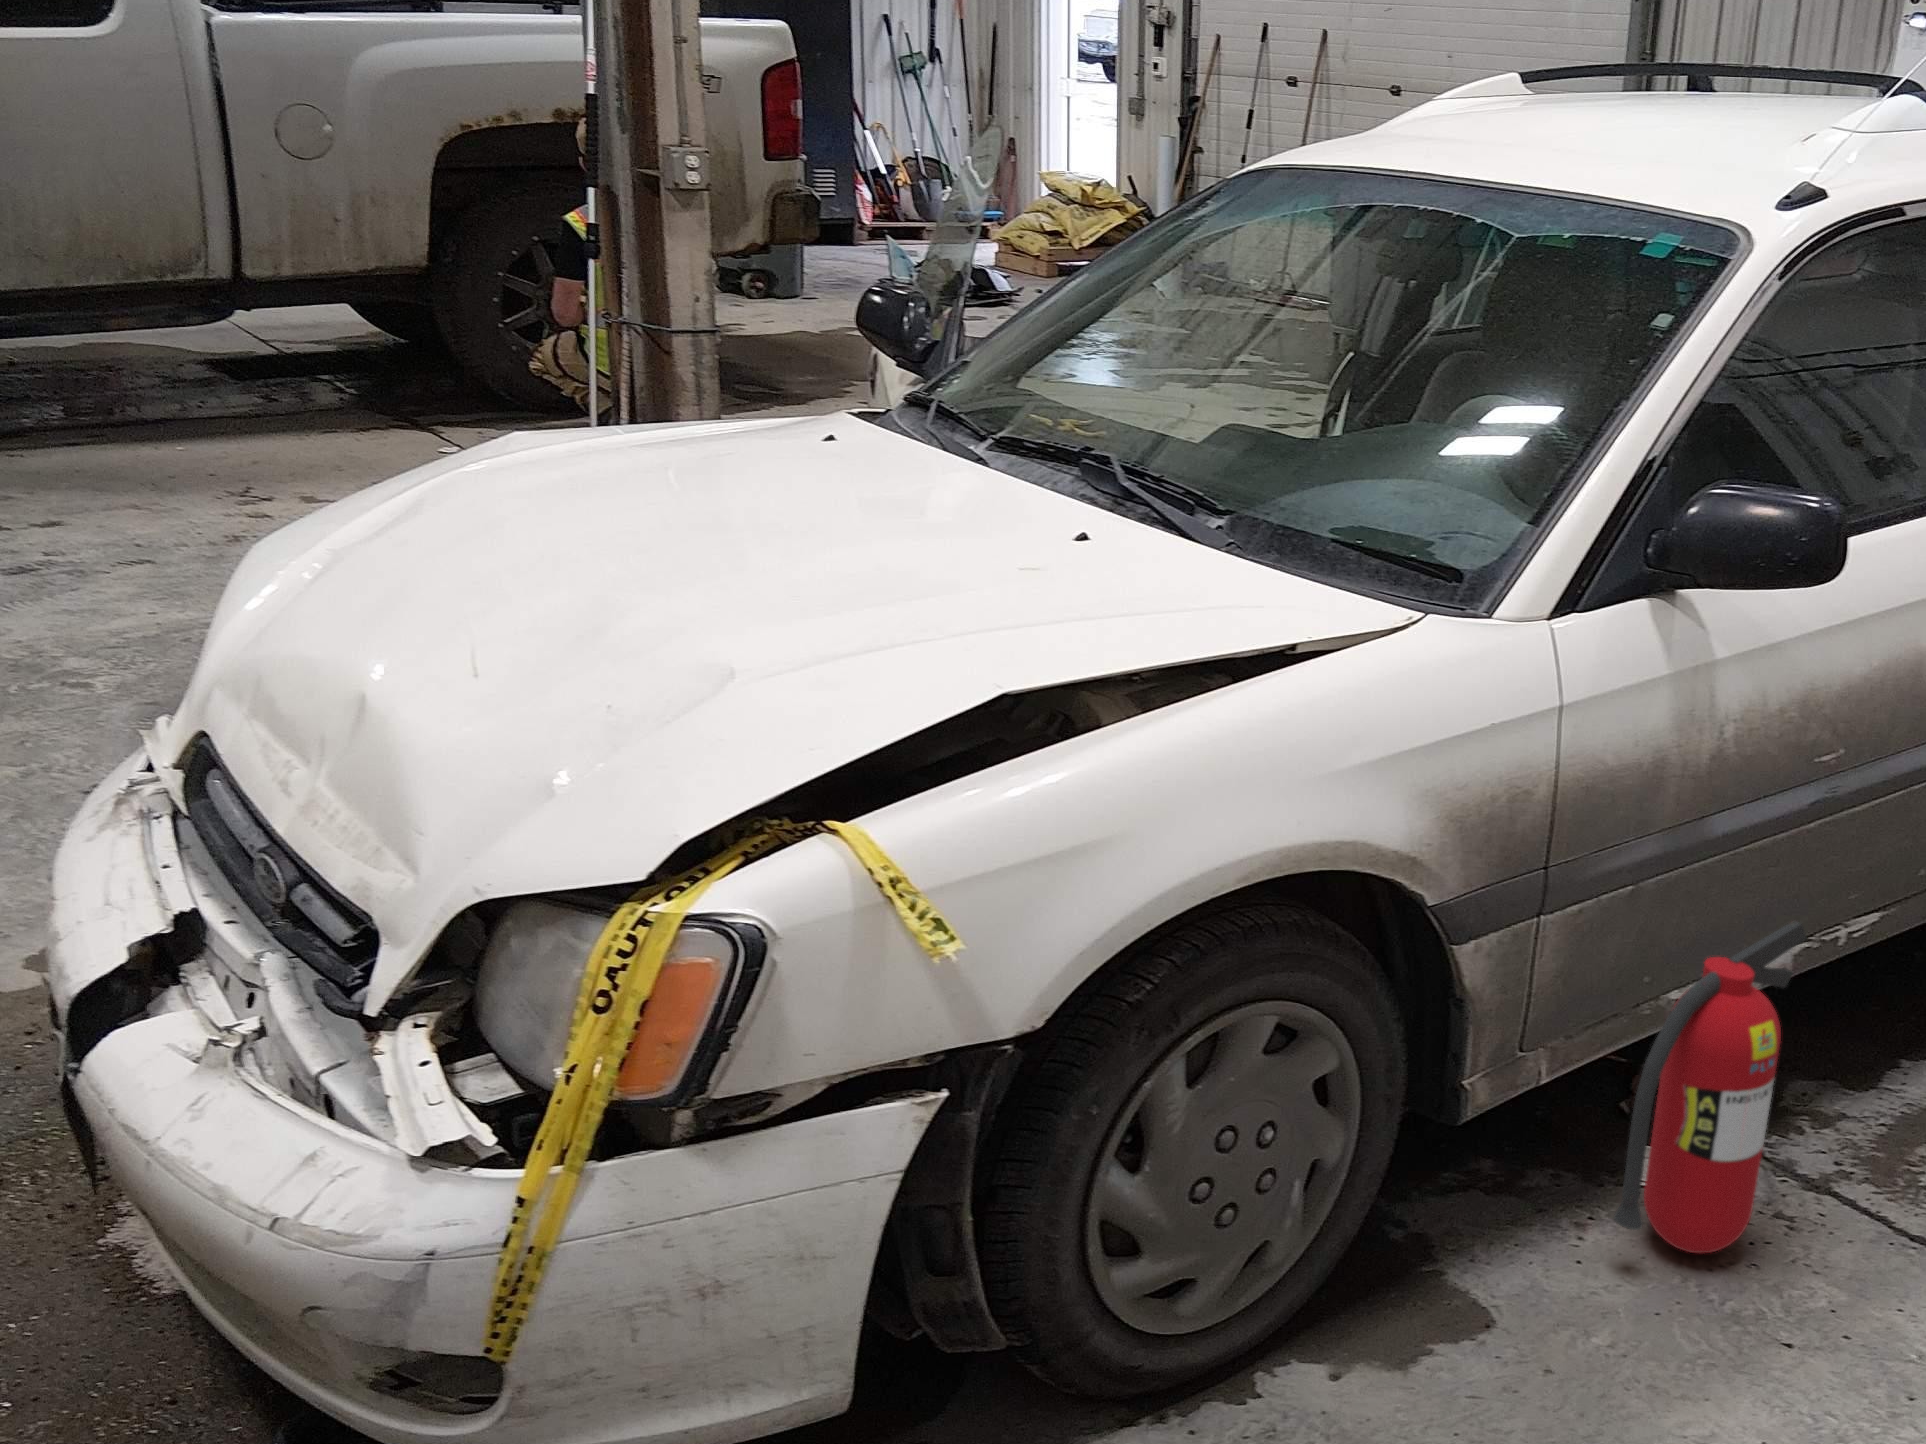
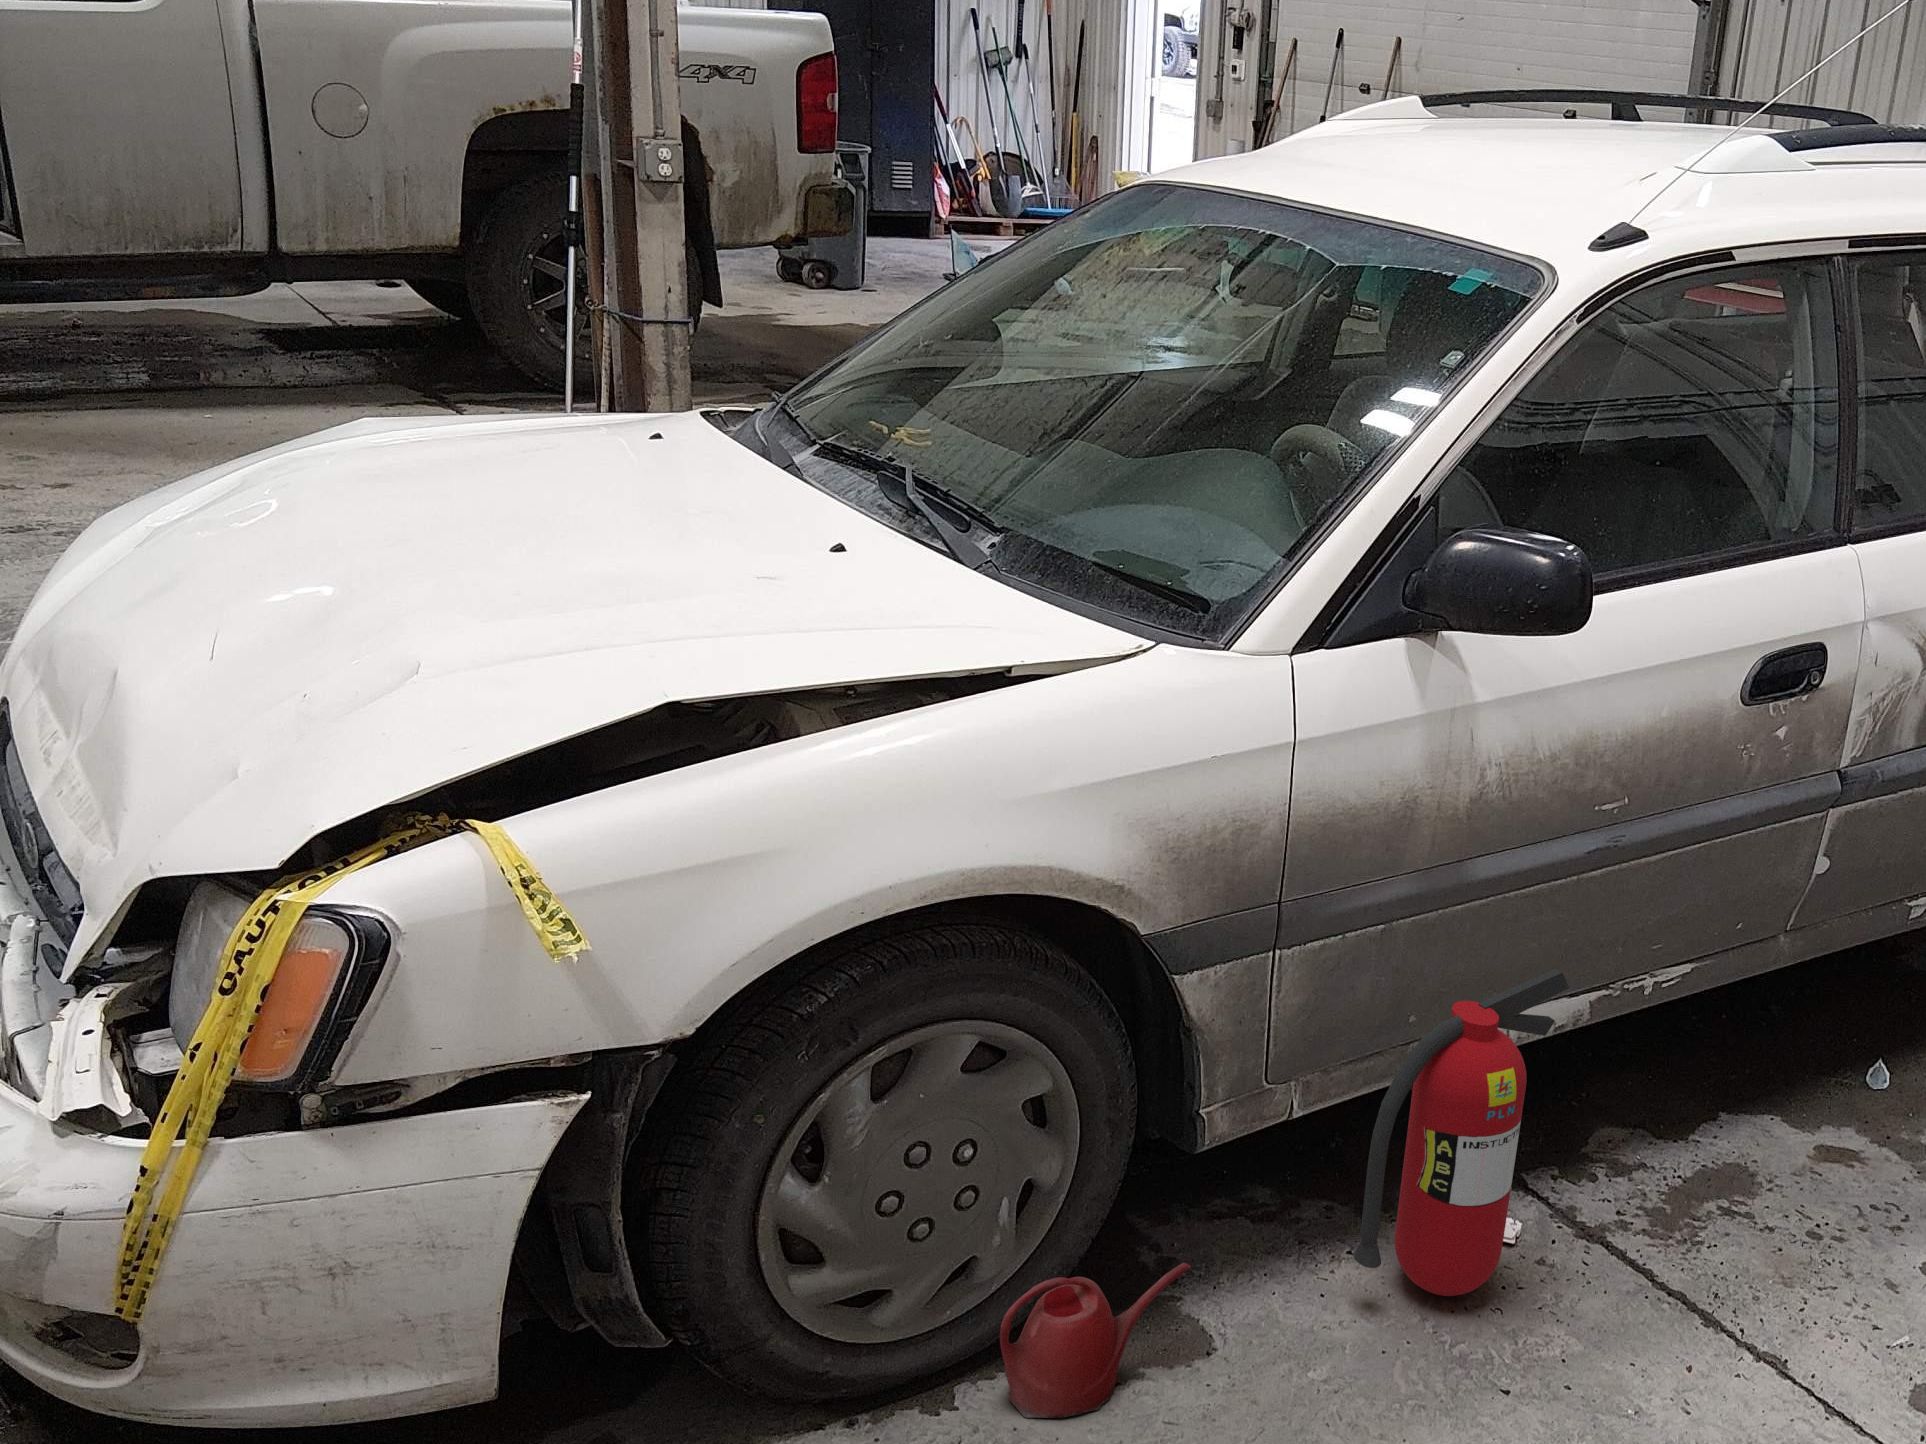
watering can: none [1304,1235,1477,1402] -> present [1000,1262,1191,1418]

